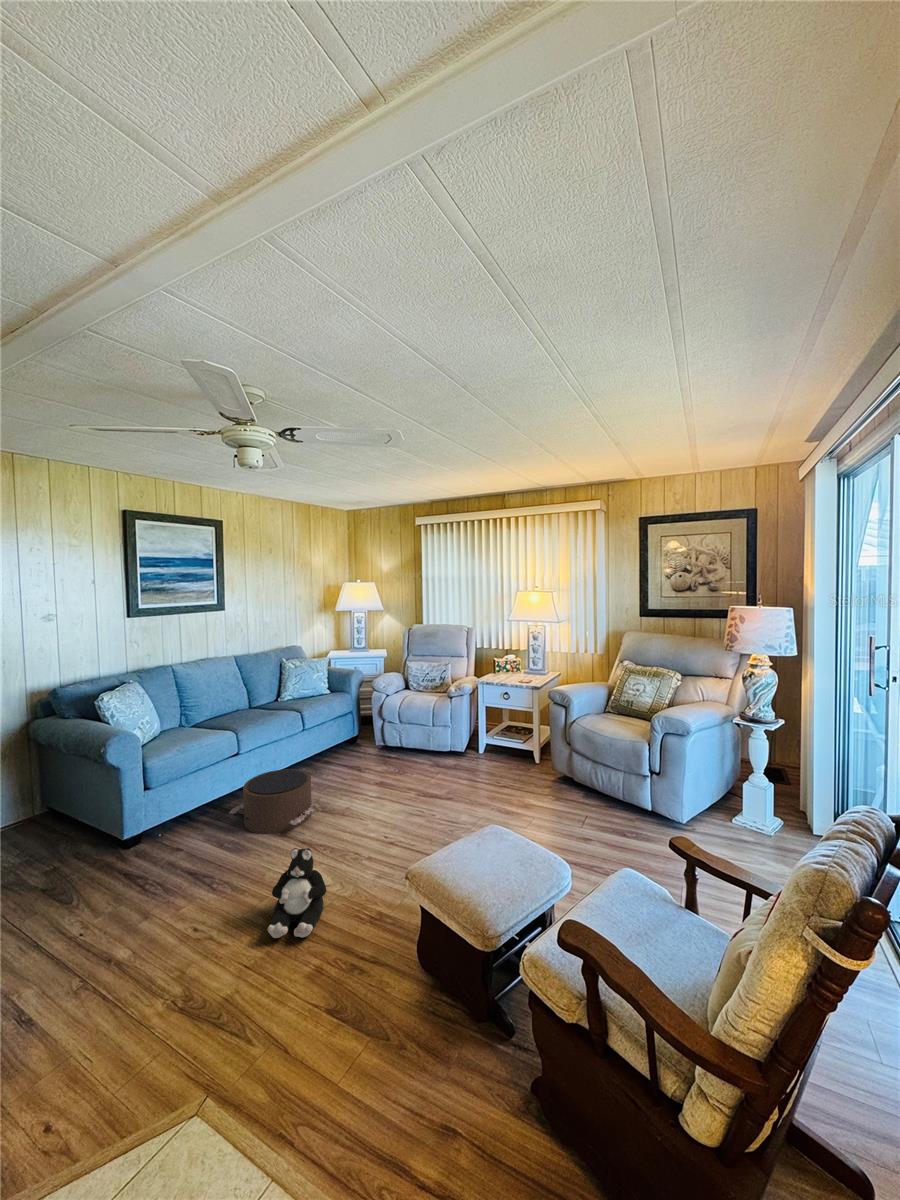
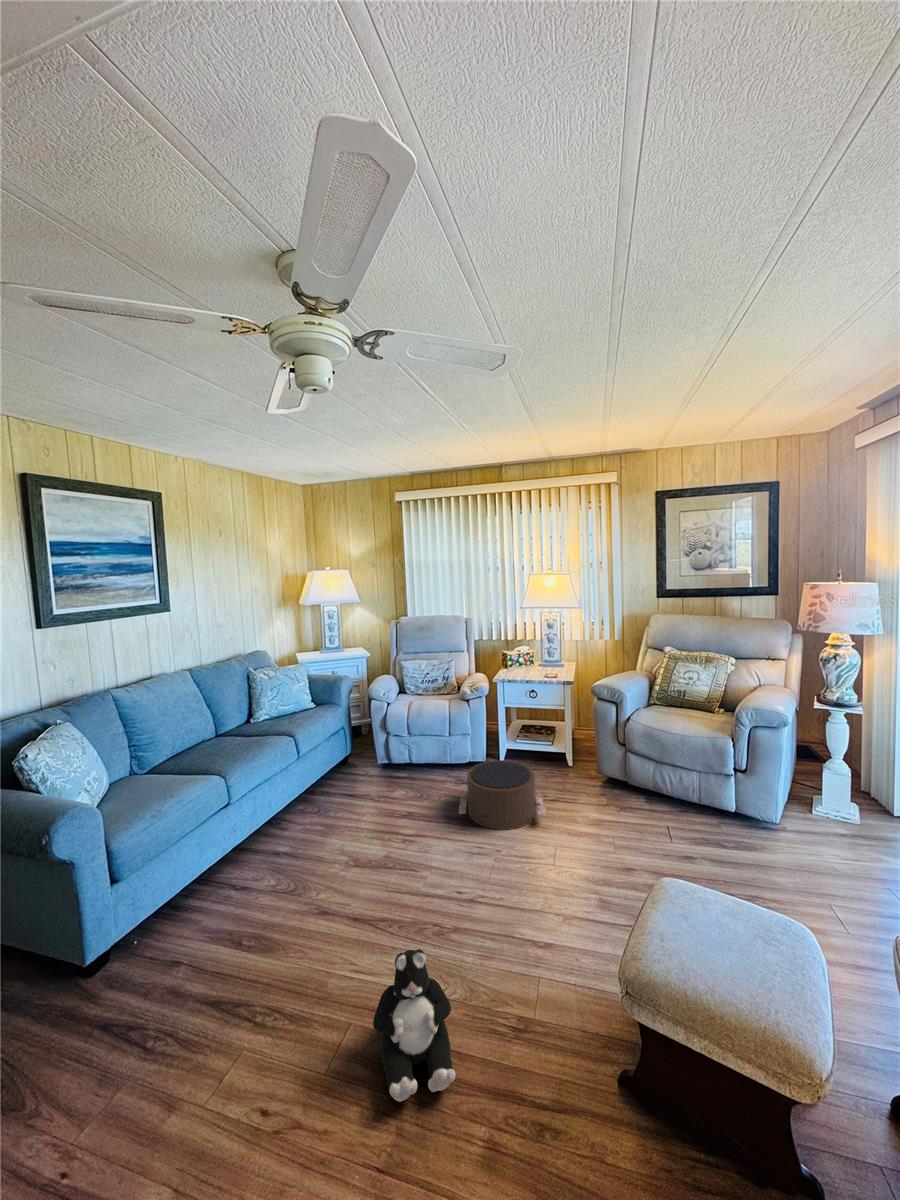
pouf: present [229,769,316,834] -> present [459,761,546,830]

